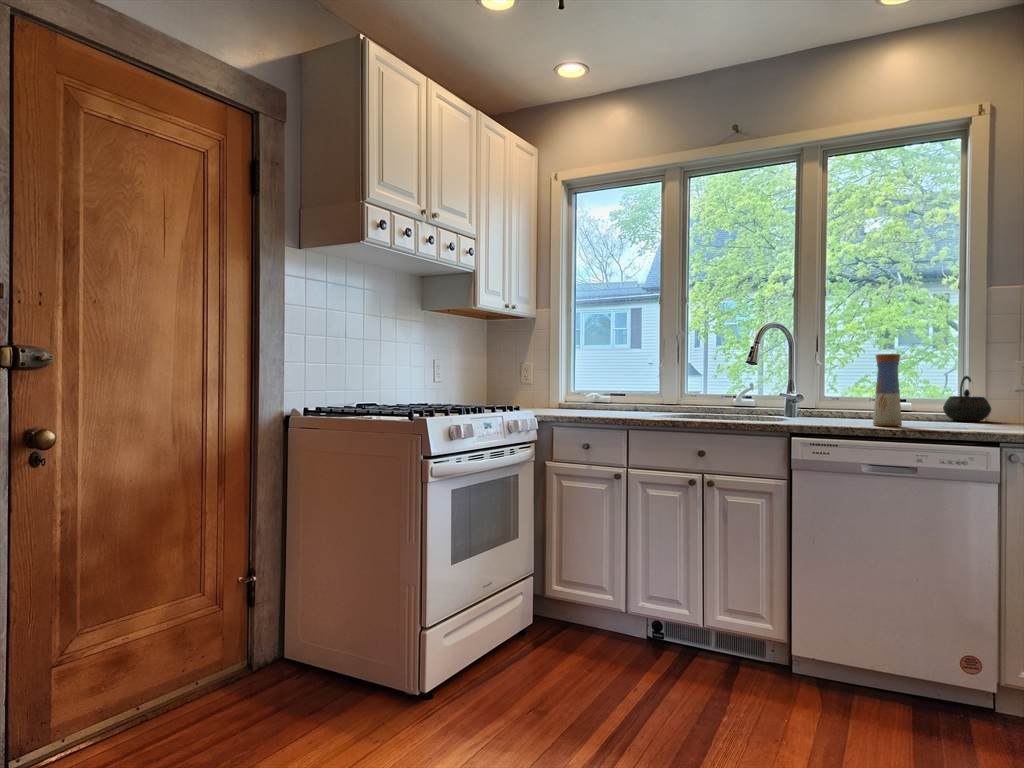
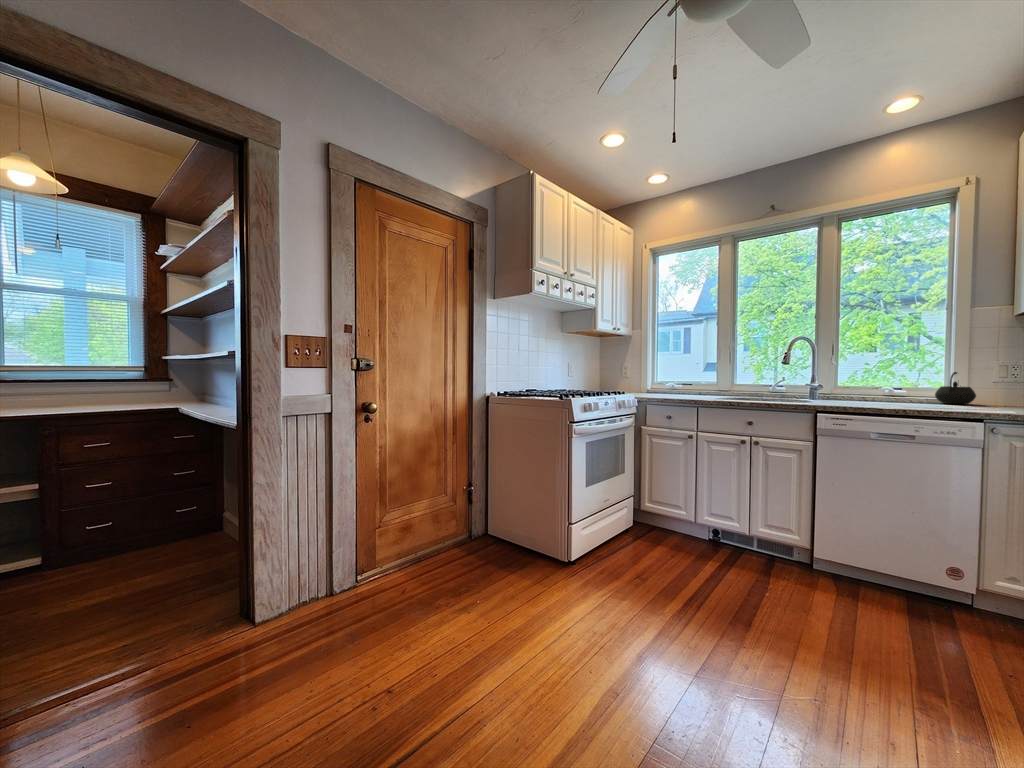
vase: present [873,354,902,426] -> none [880,357,904,407]

